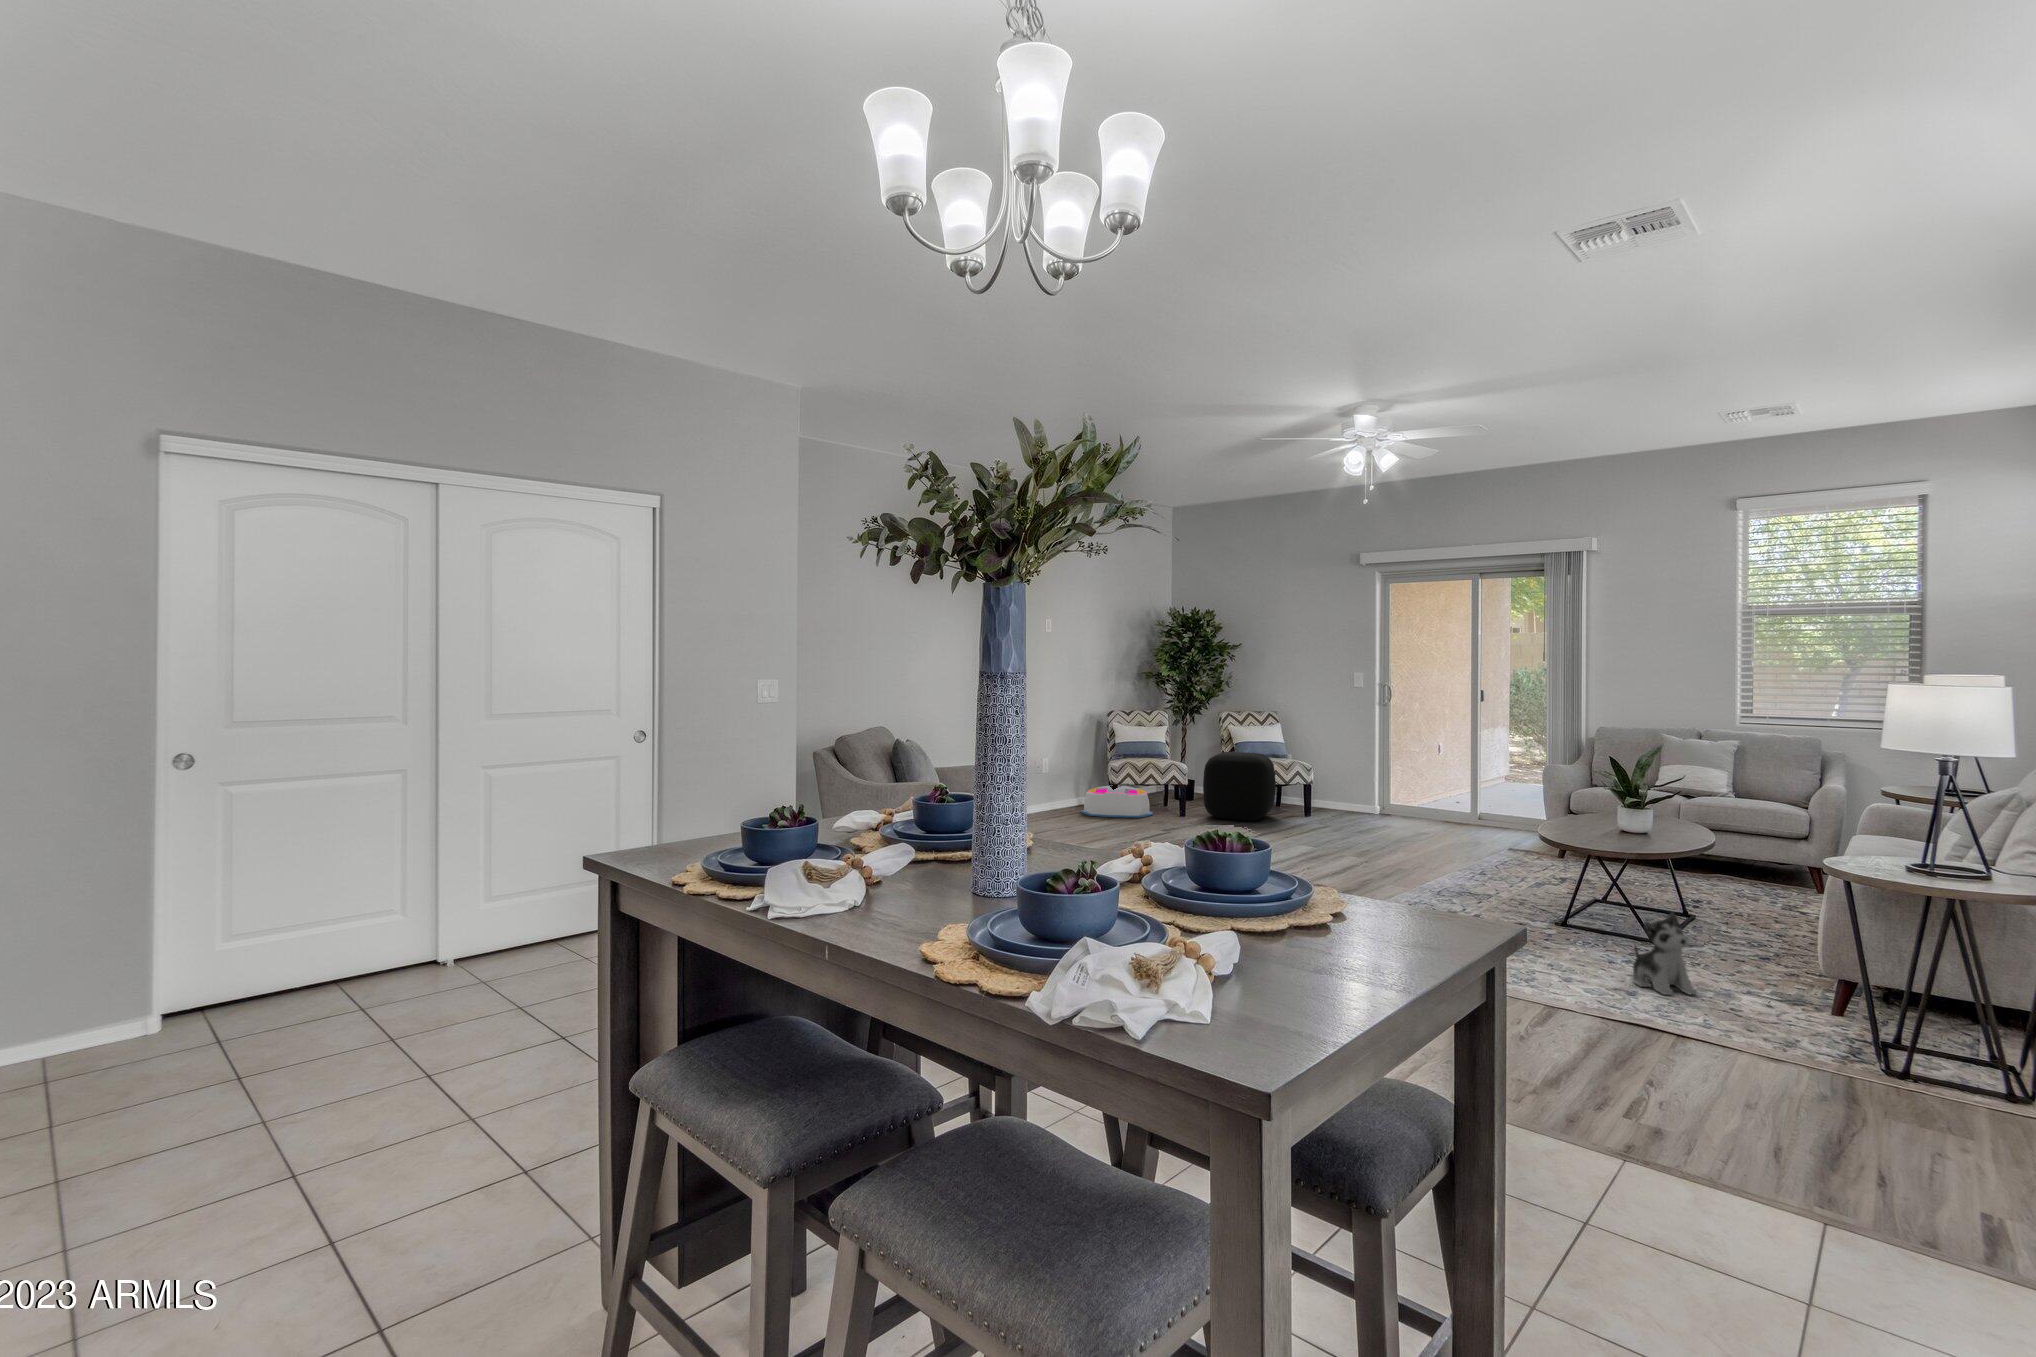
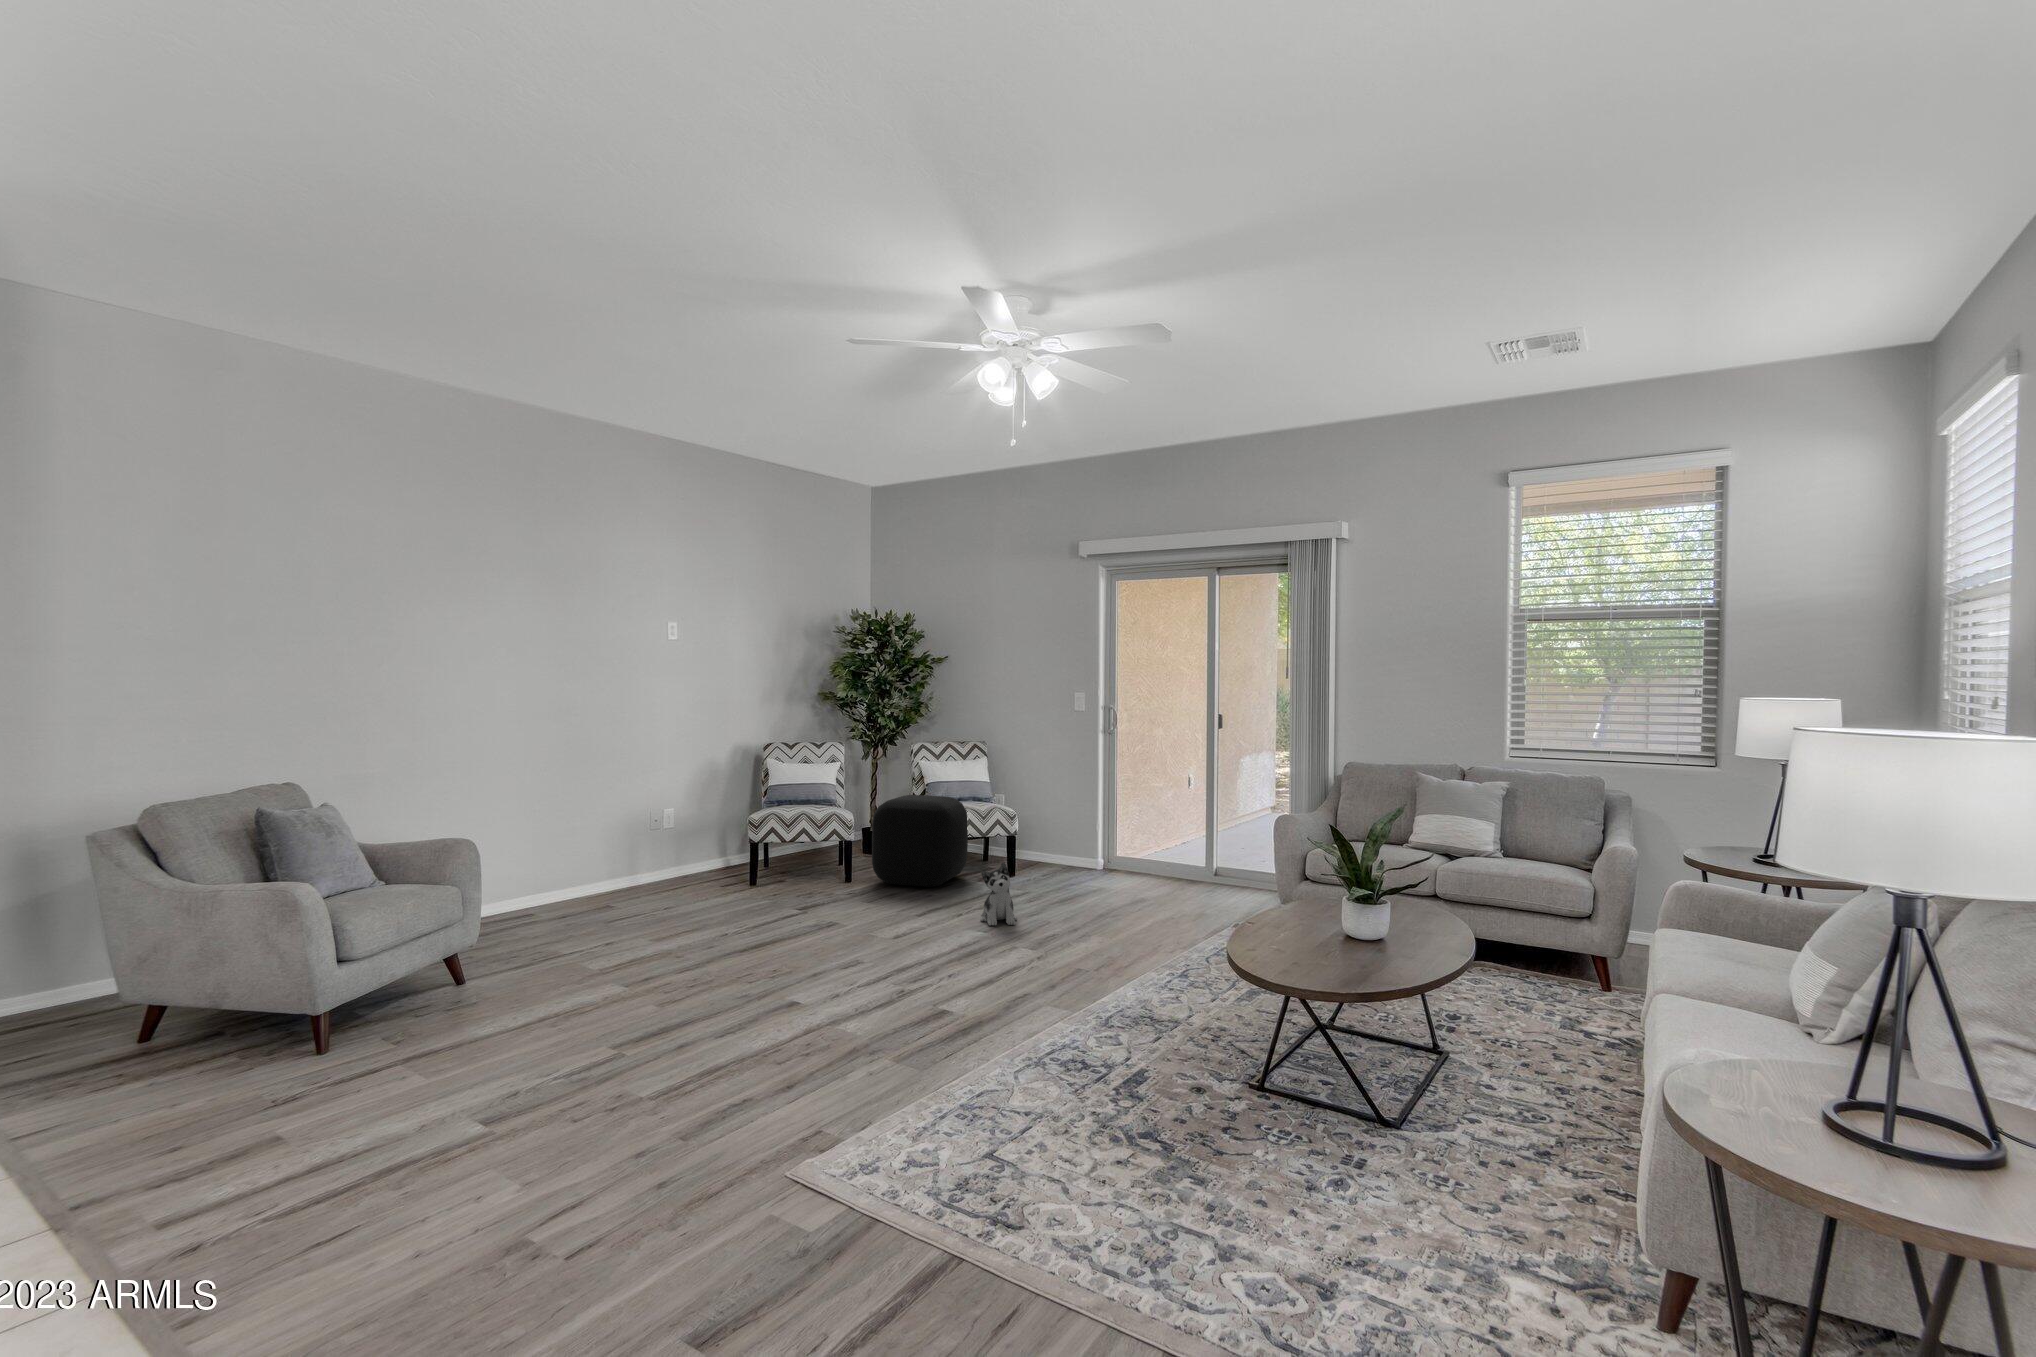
storage bin: present [1082,786,1153,818] -> none [714,839,809,886]
plush toy: present [1632,912,1697,995] -> present [980,862,1017,926]

